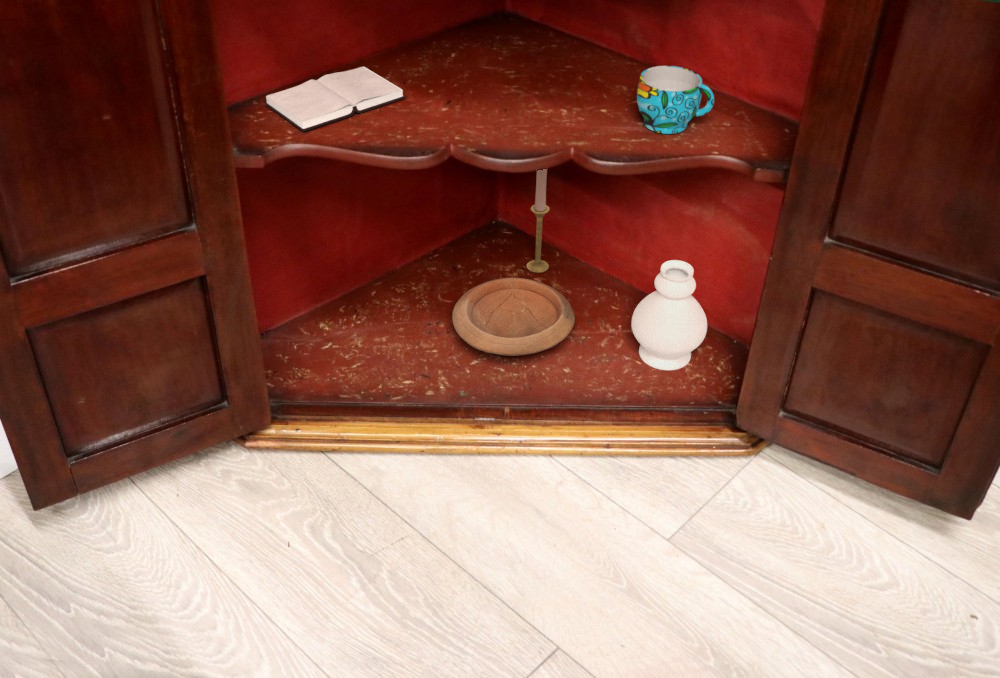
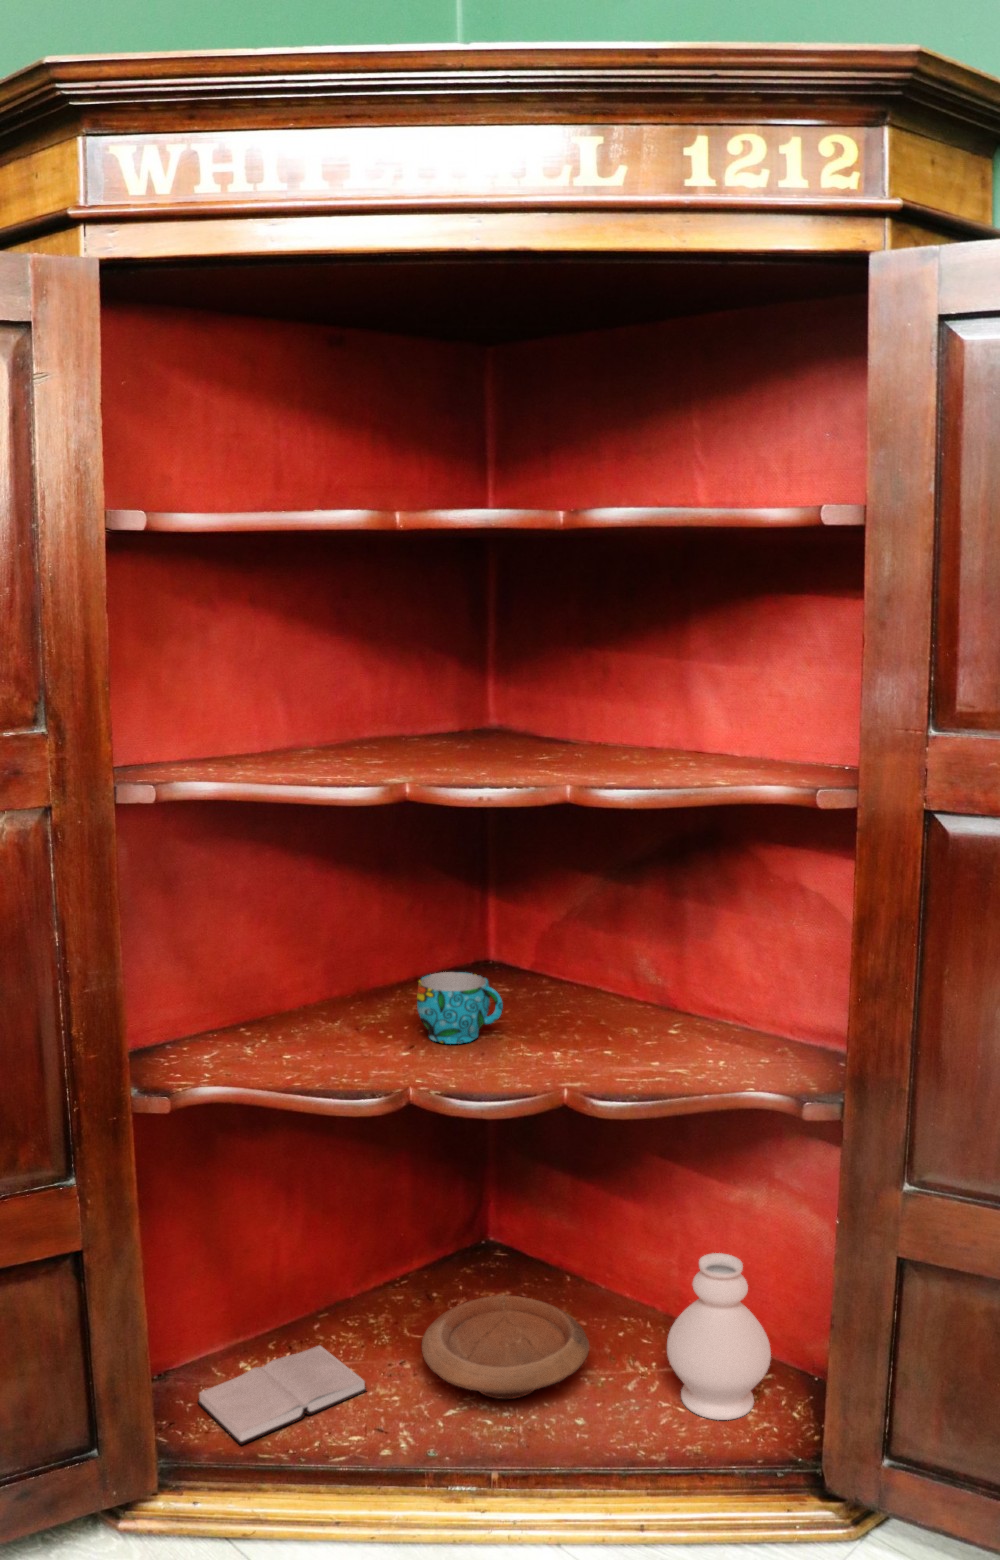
cup: present [637,66,714,134] -> present [417,972,503,1044]
hardback book: present [265,67,405,132] -> present [197,1346,367,1445]
candlestick: present [527,169,550,272] -> none [525,1123,555,1299]

